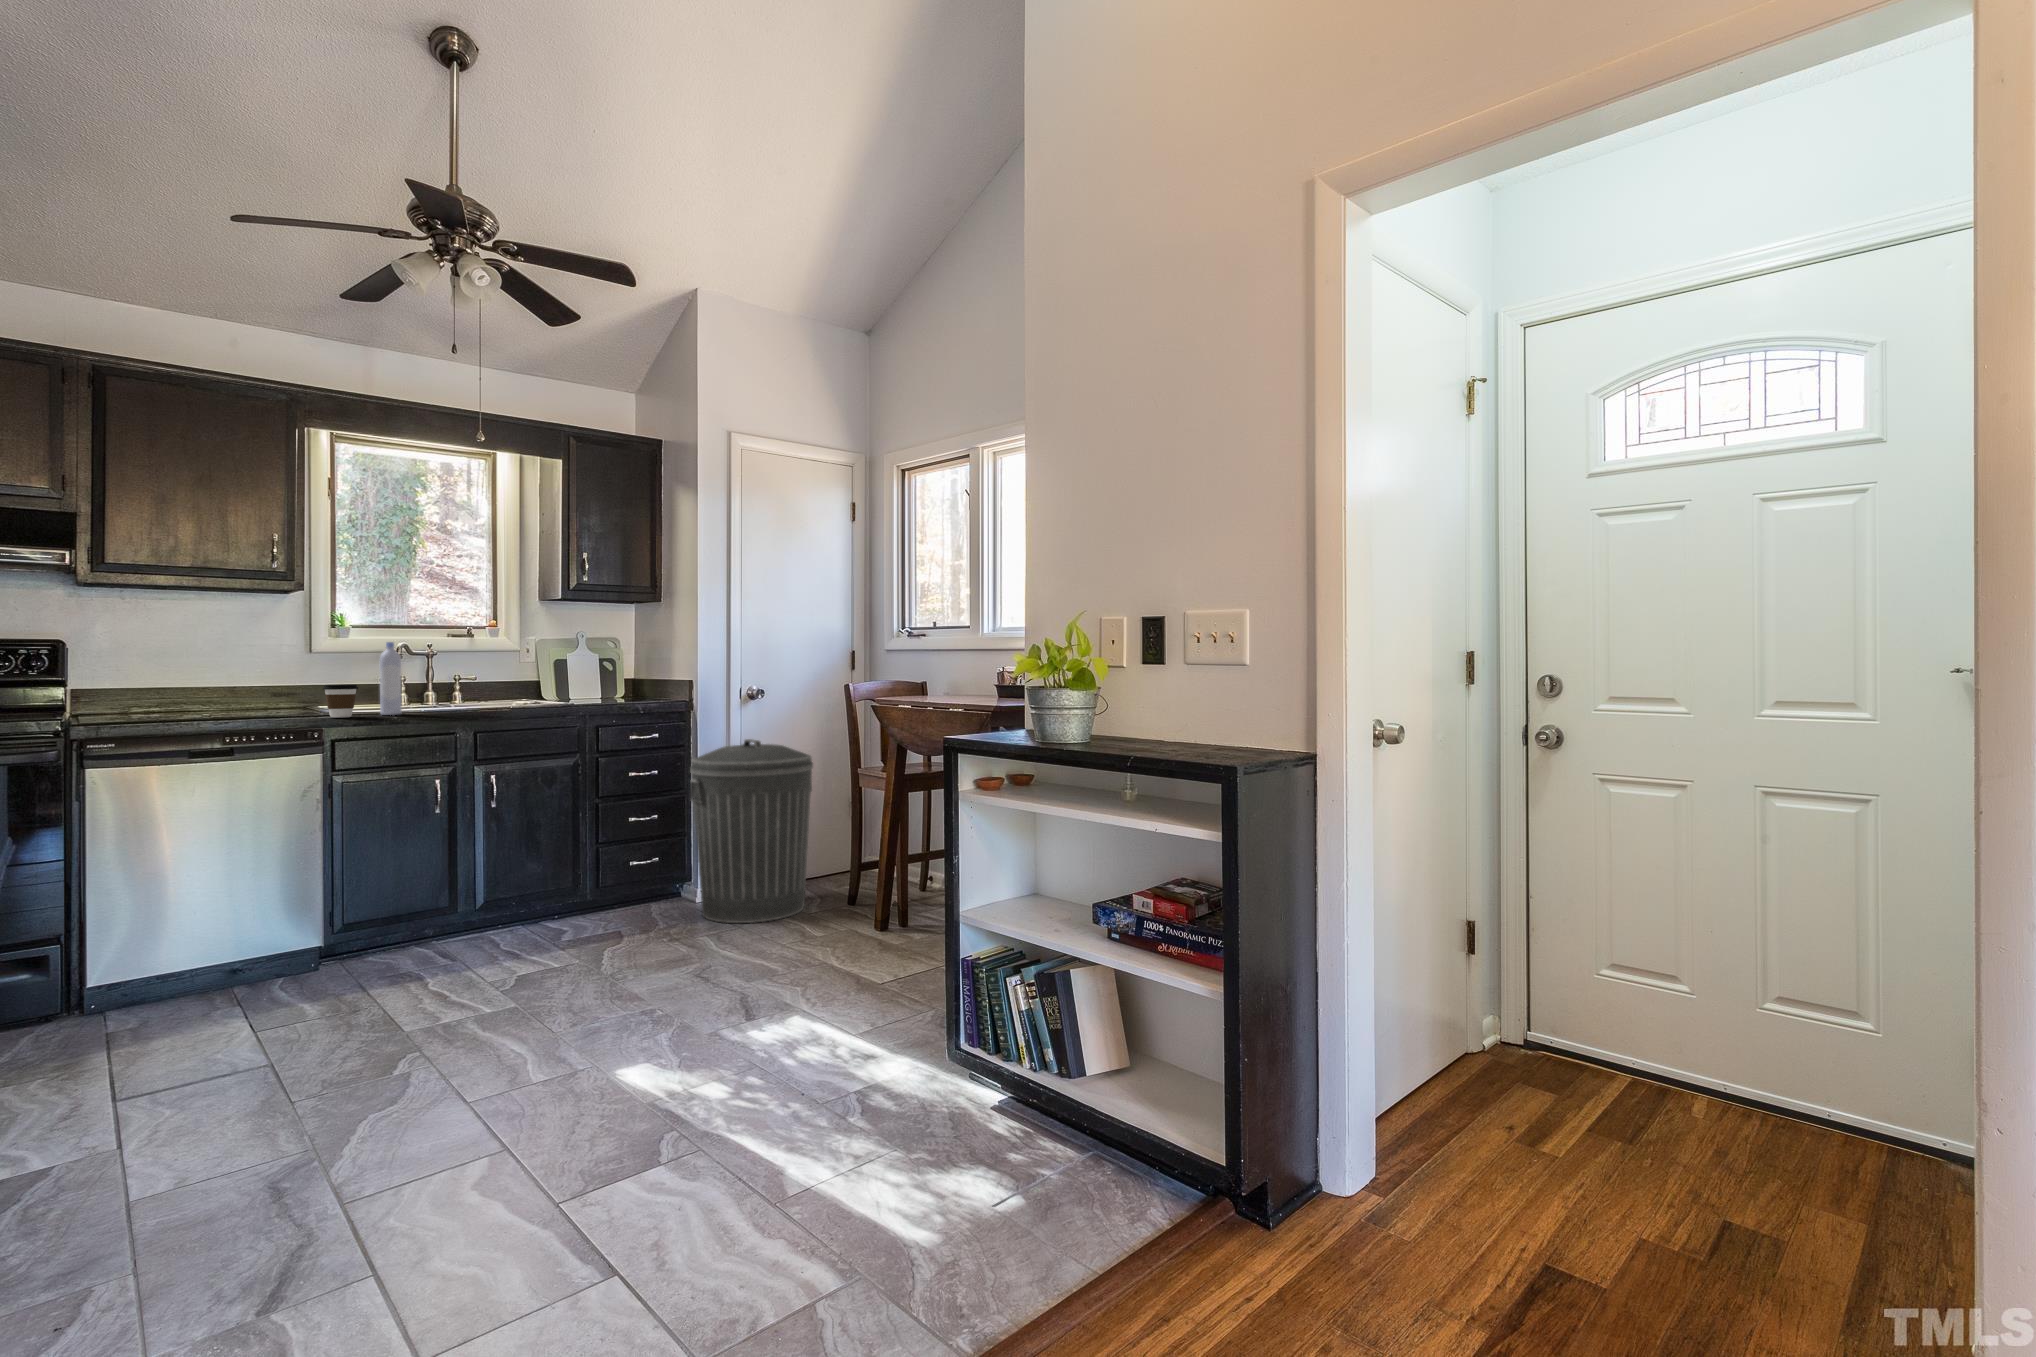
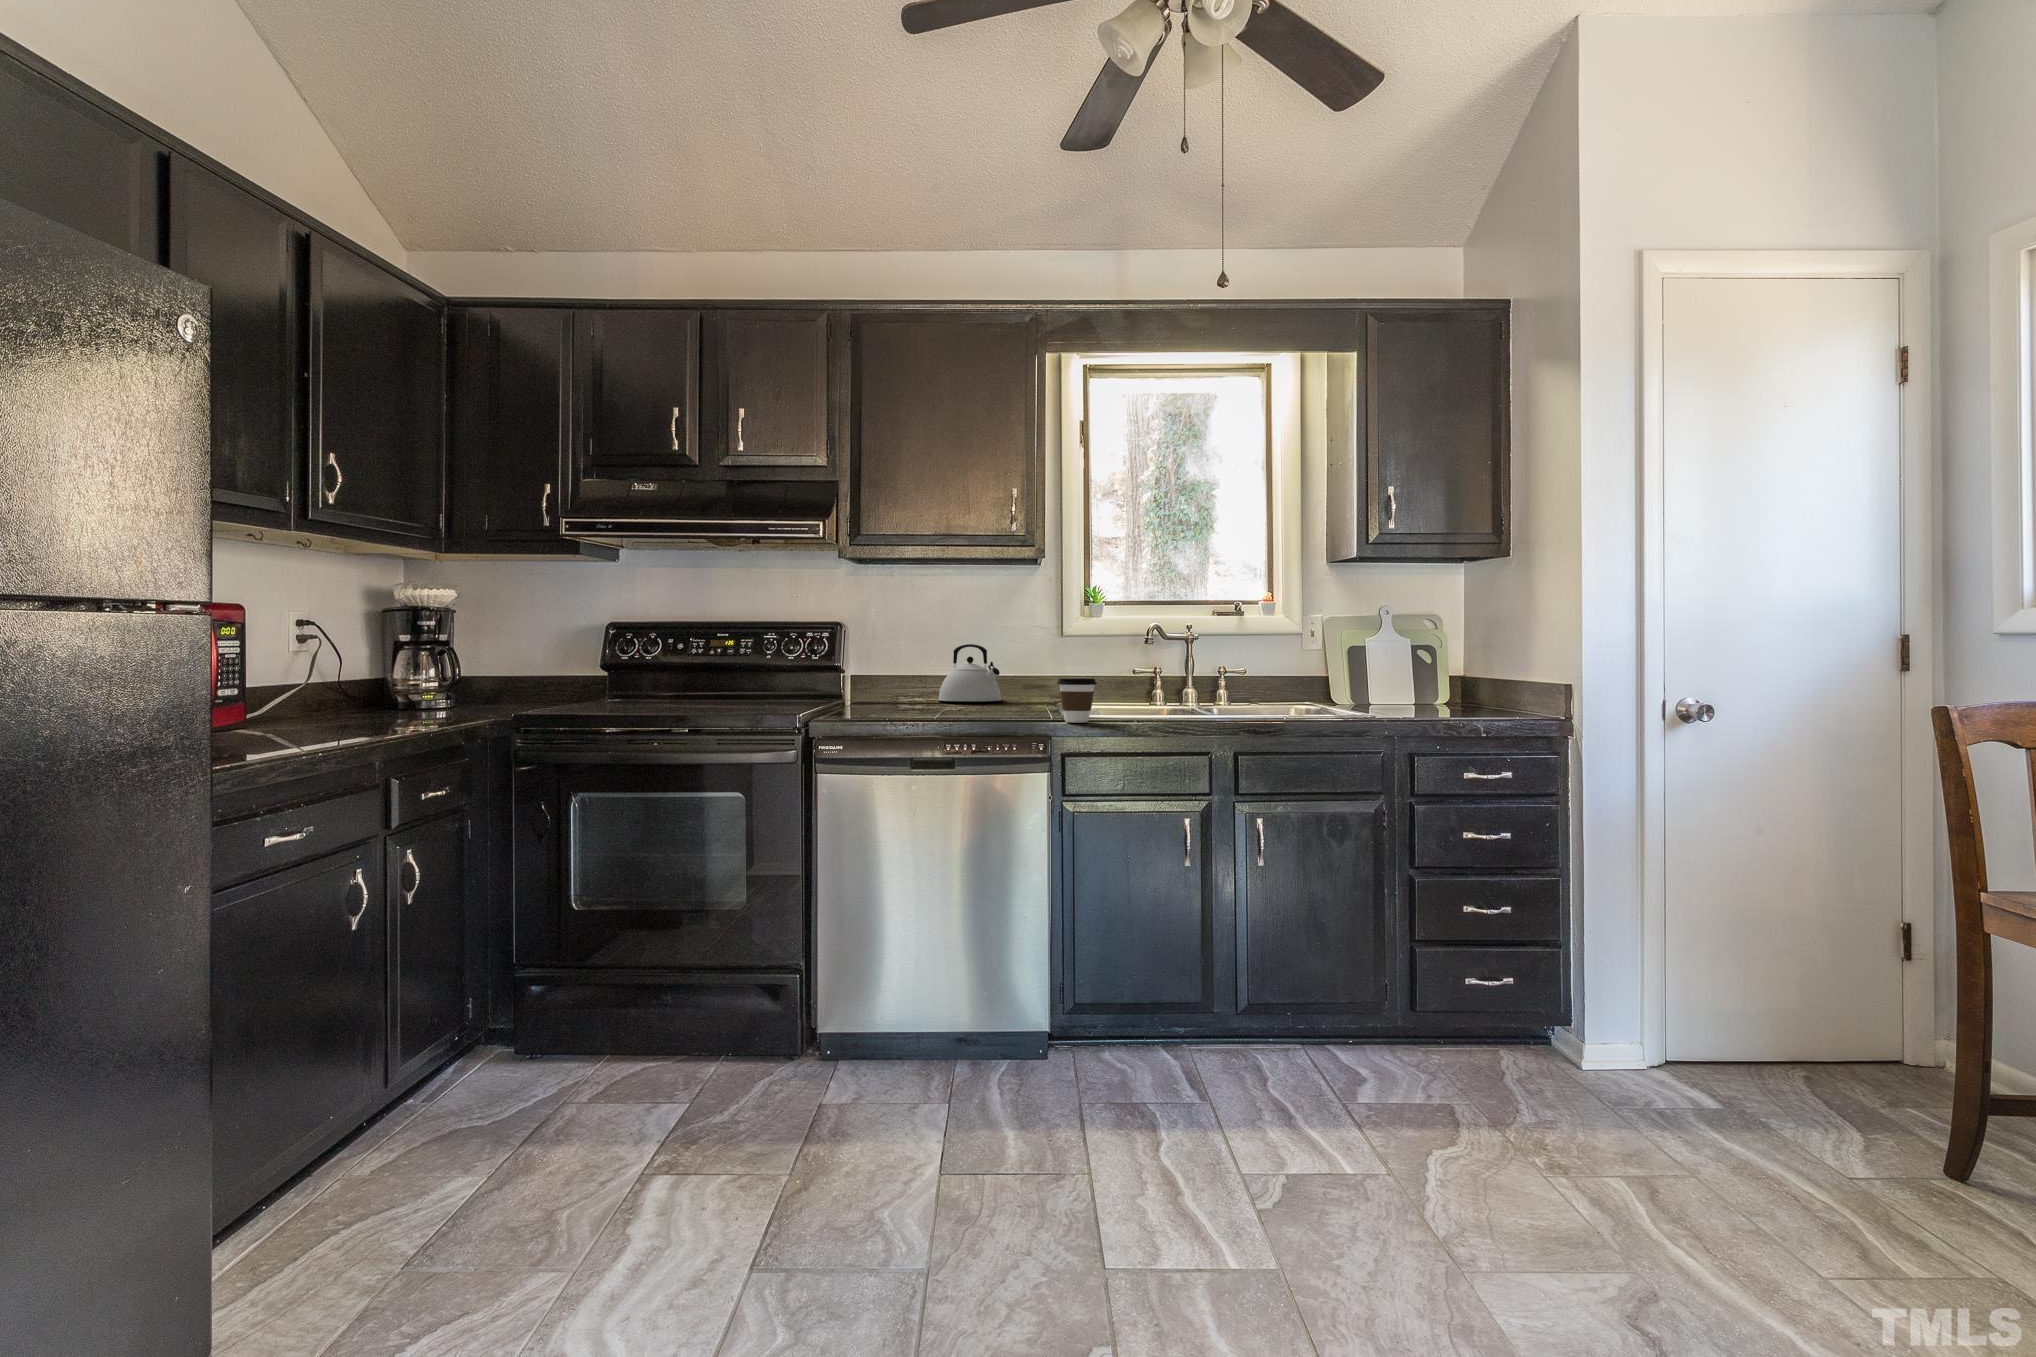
bottle: present [379,642,402,715] -> none [1122,620,1147,721]
kettle: none [180,658,250,707] -> present [938,644,1001,701]
trash can: present [690,739,813,923] -> none [1577,796,1855,1173]

